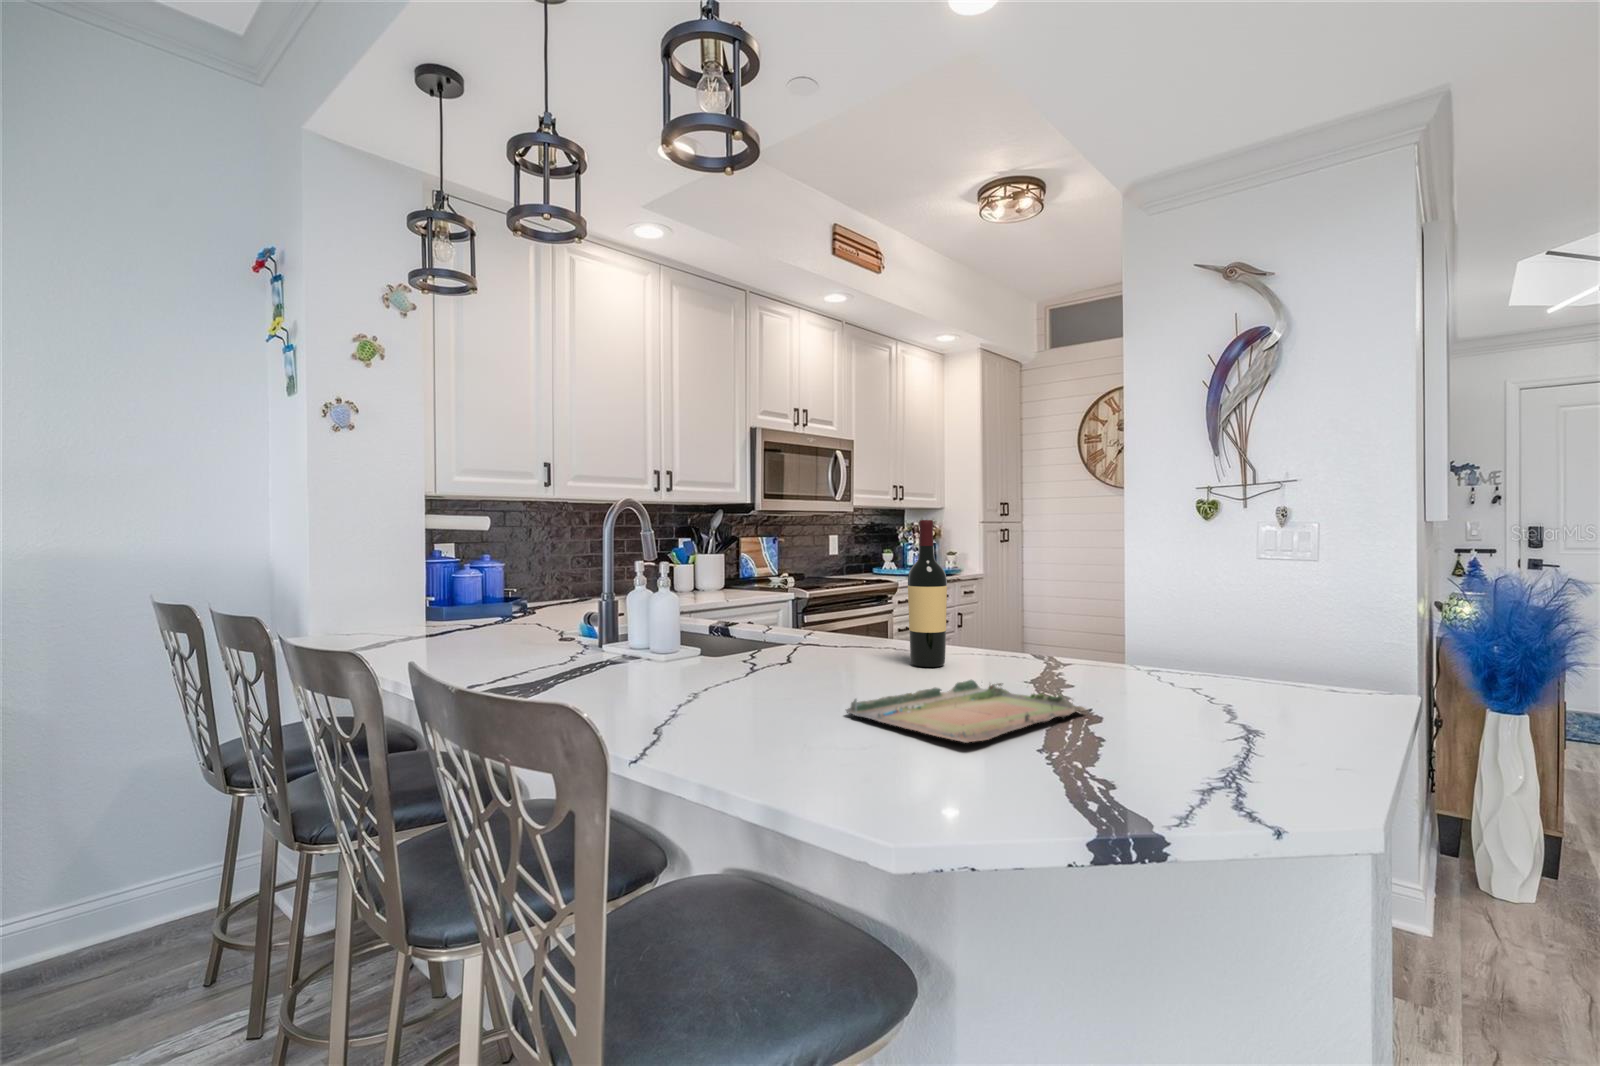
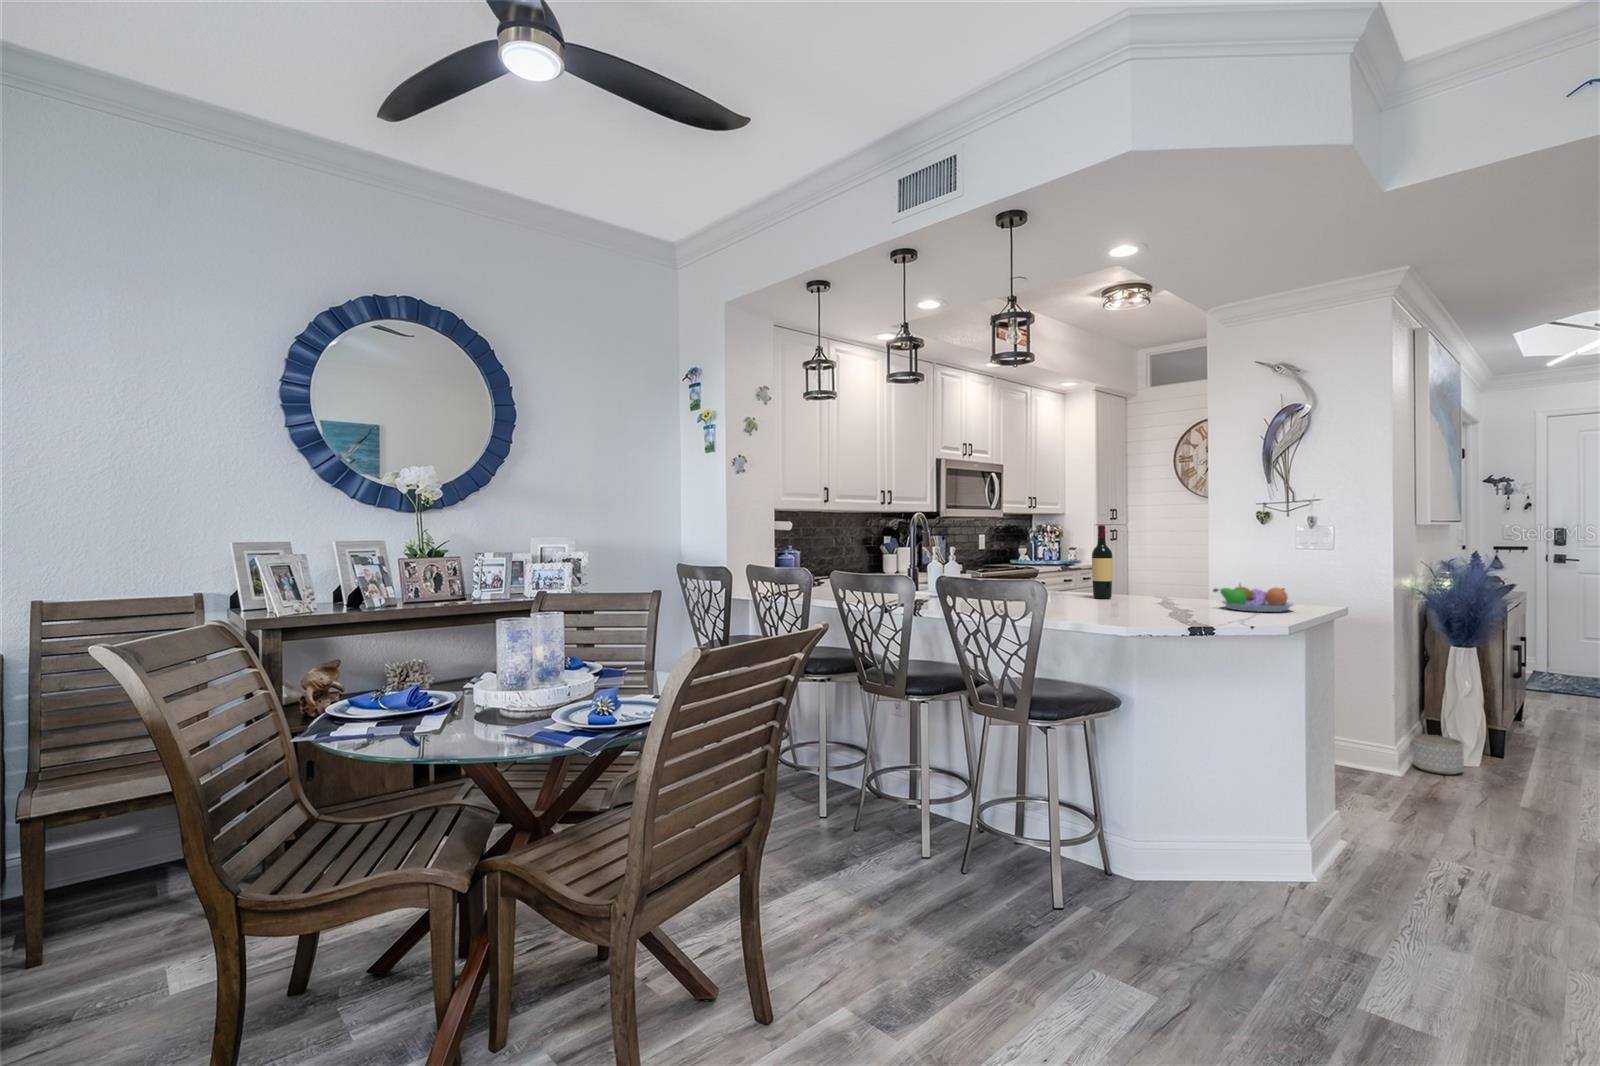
fruit bowl: none [1142,644,1326,723] -> present [1213,584,1293,612]
tray: present [846,680,1085,743] -> none [1079,597,1187,613]
planter: none [1439,855,1524,930] -> present [1413,735,1464,775]

